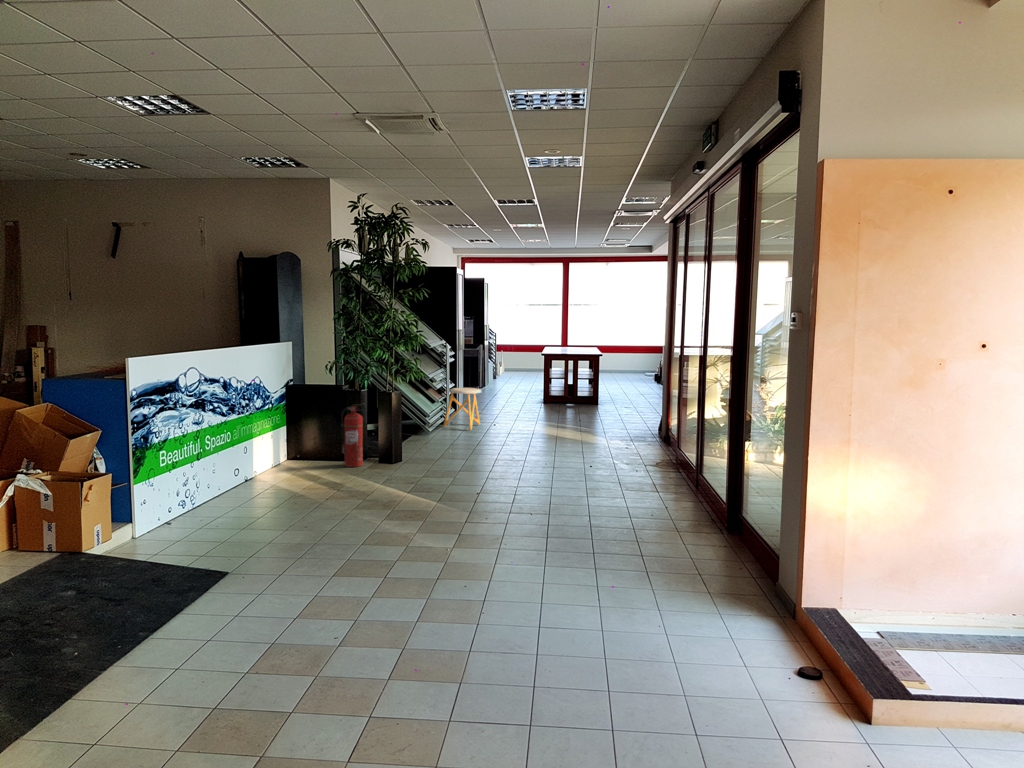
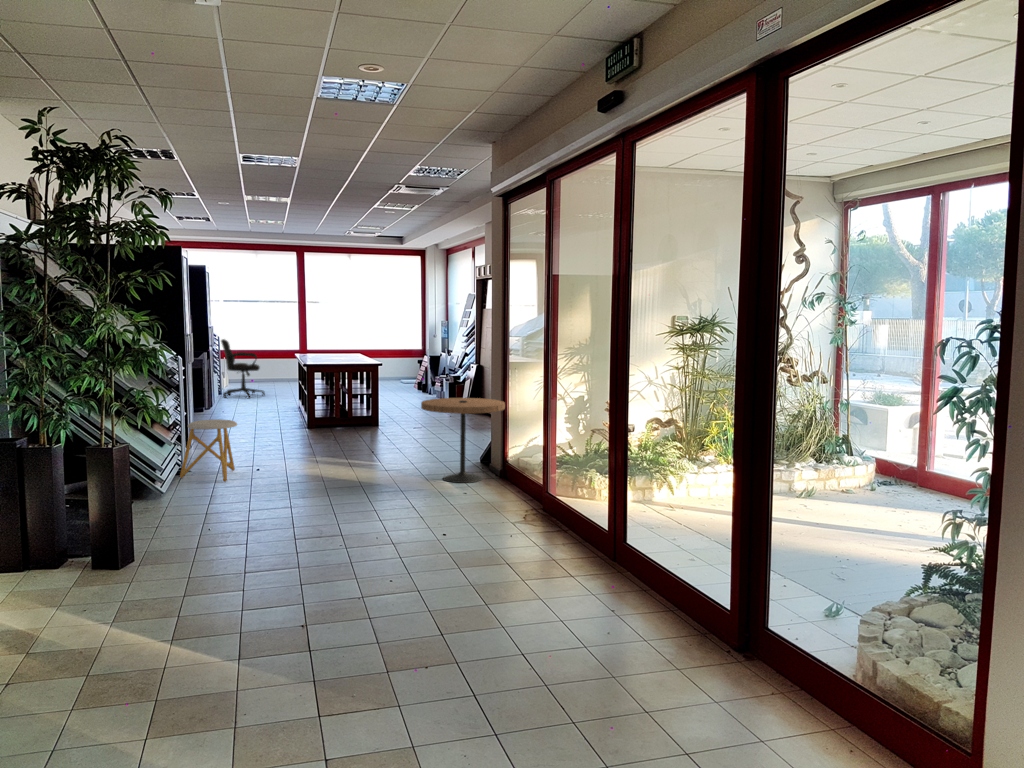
chair: none [496,334,528,381] -> present [221,339,265,398]
side table: none [607,380,672,444] -> present [421,398,505,483]
fire extinguisher: present [341,403,365,467] -> none [17,468,66,581]

